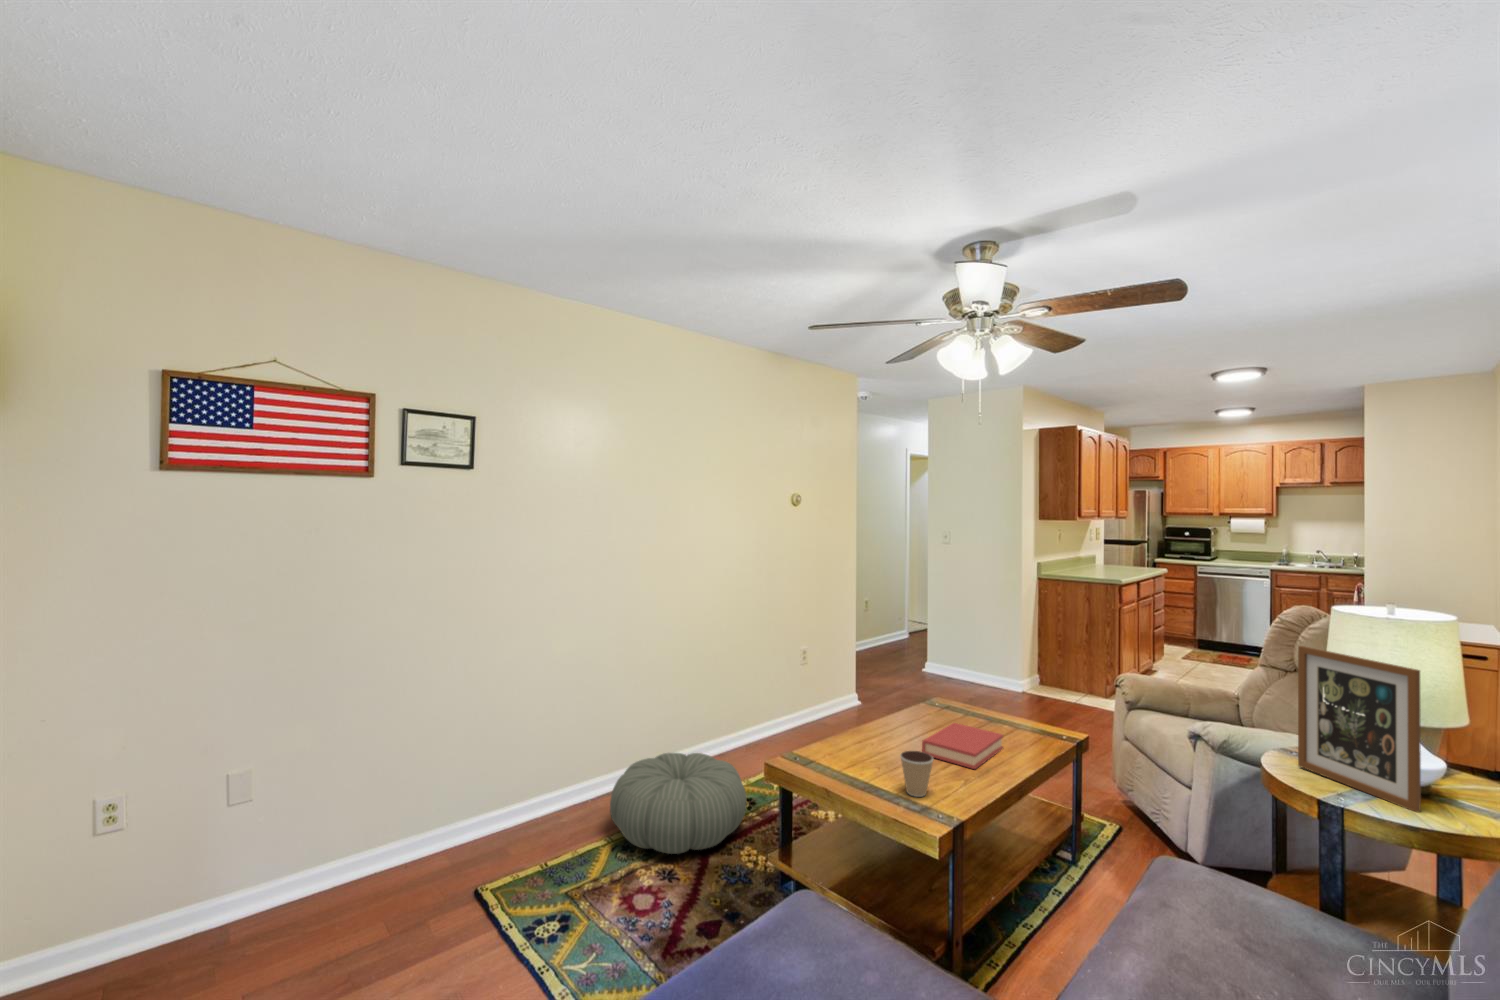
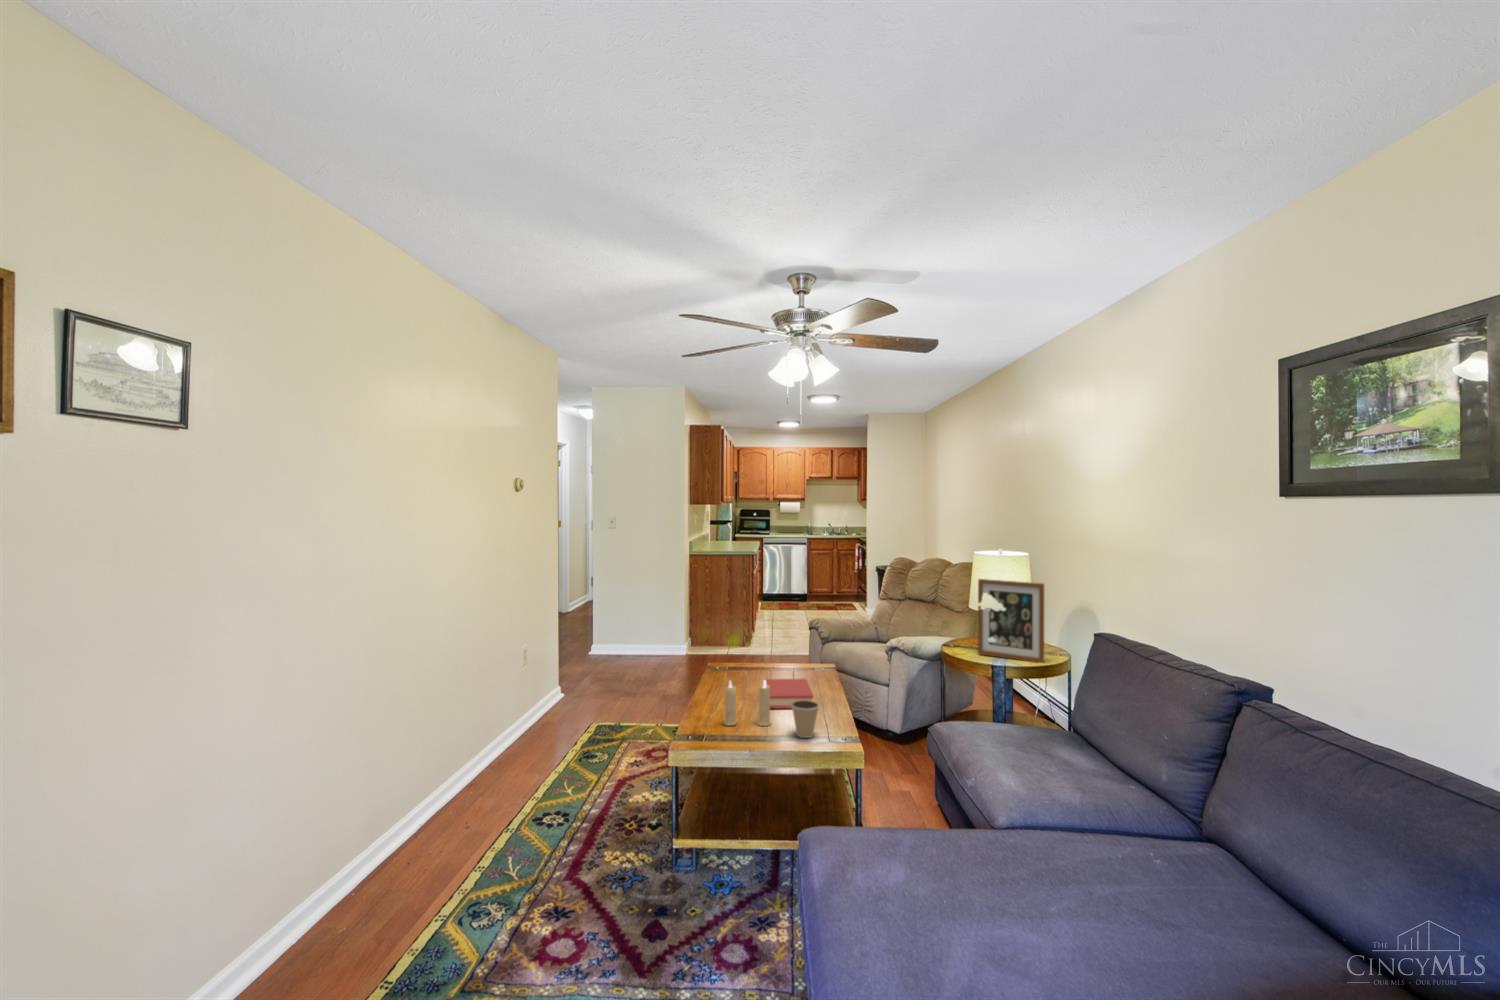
candle: none [854,707,903,771] -> present [724,681,771,726]
pouf: present [610,753,746,854] -> none [425,779,593,904]

